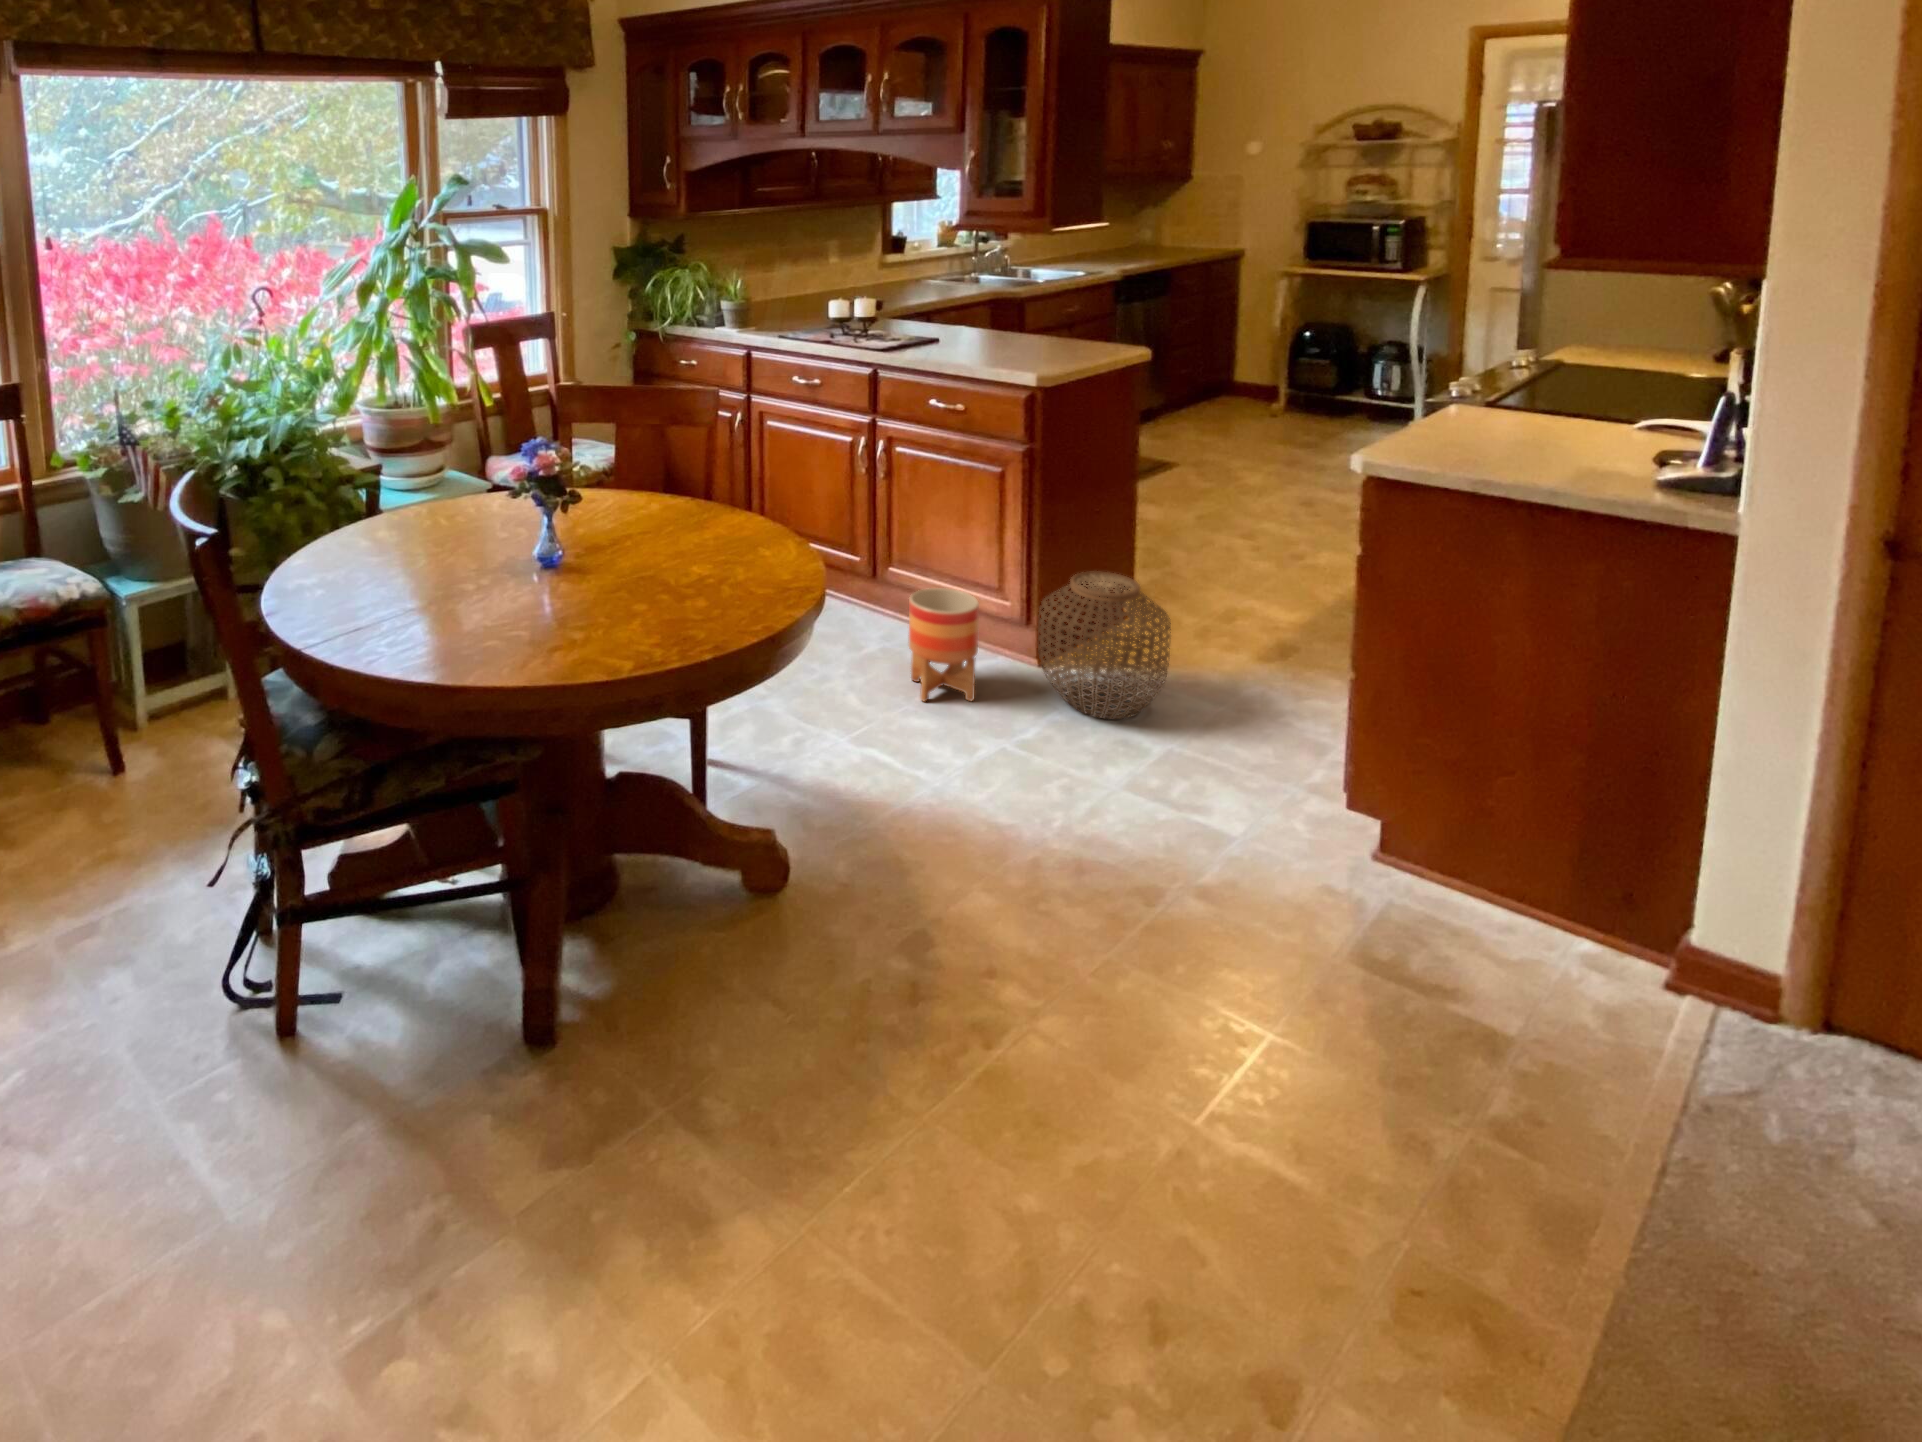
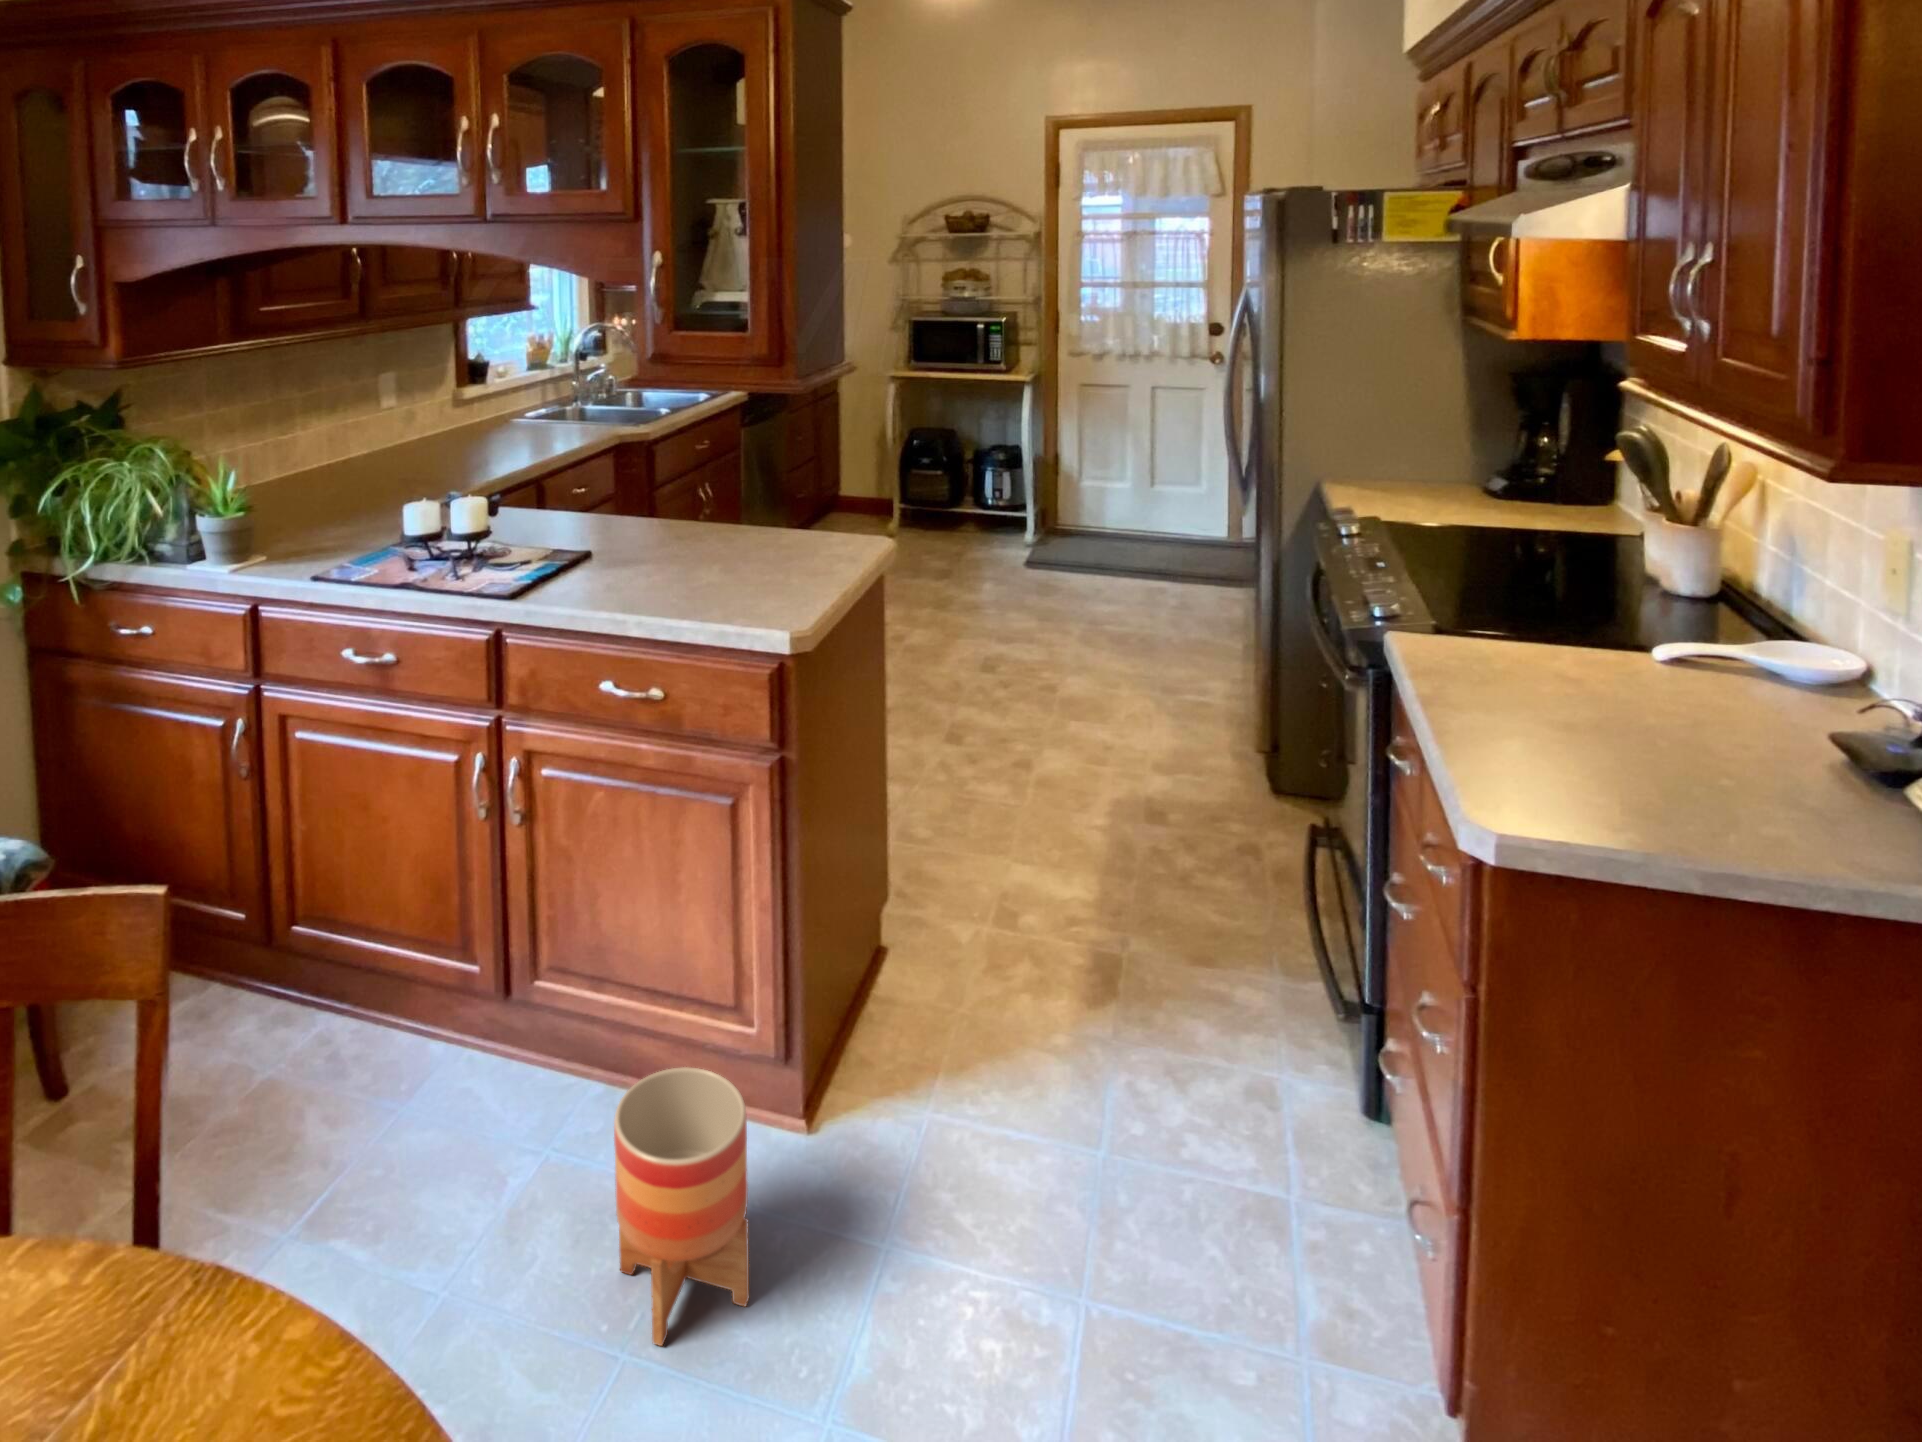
woven basket: present [1038,571,1171,719] -> none [844,972,1065,1273]

